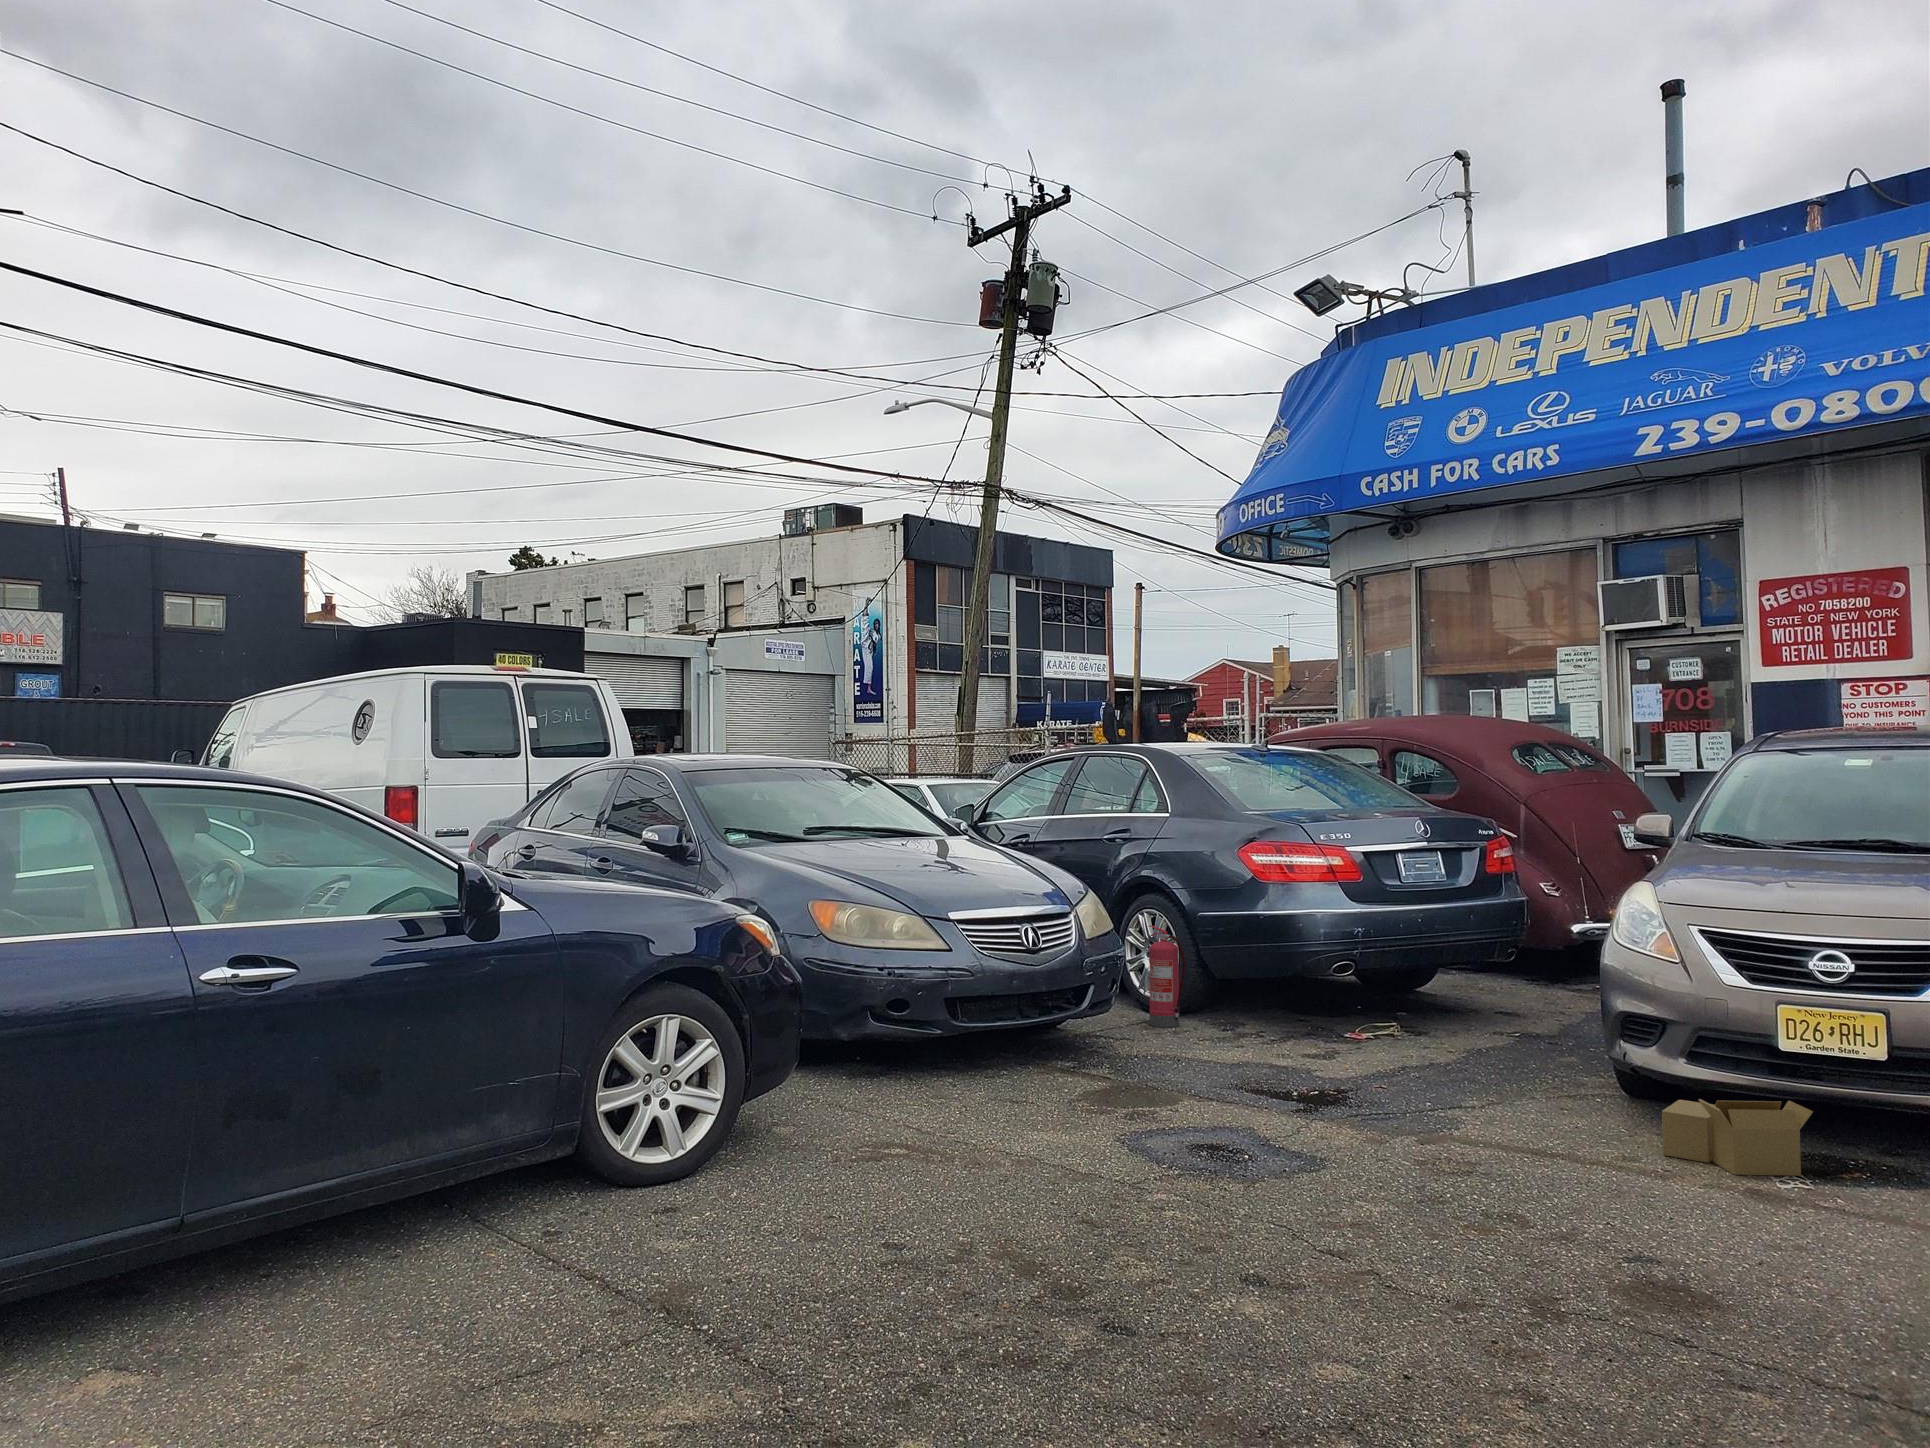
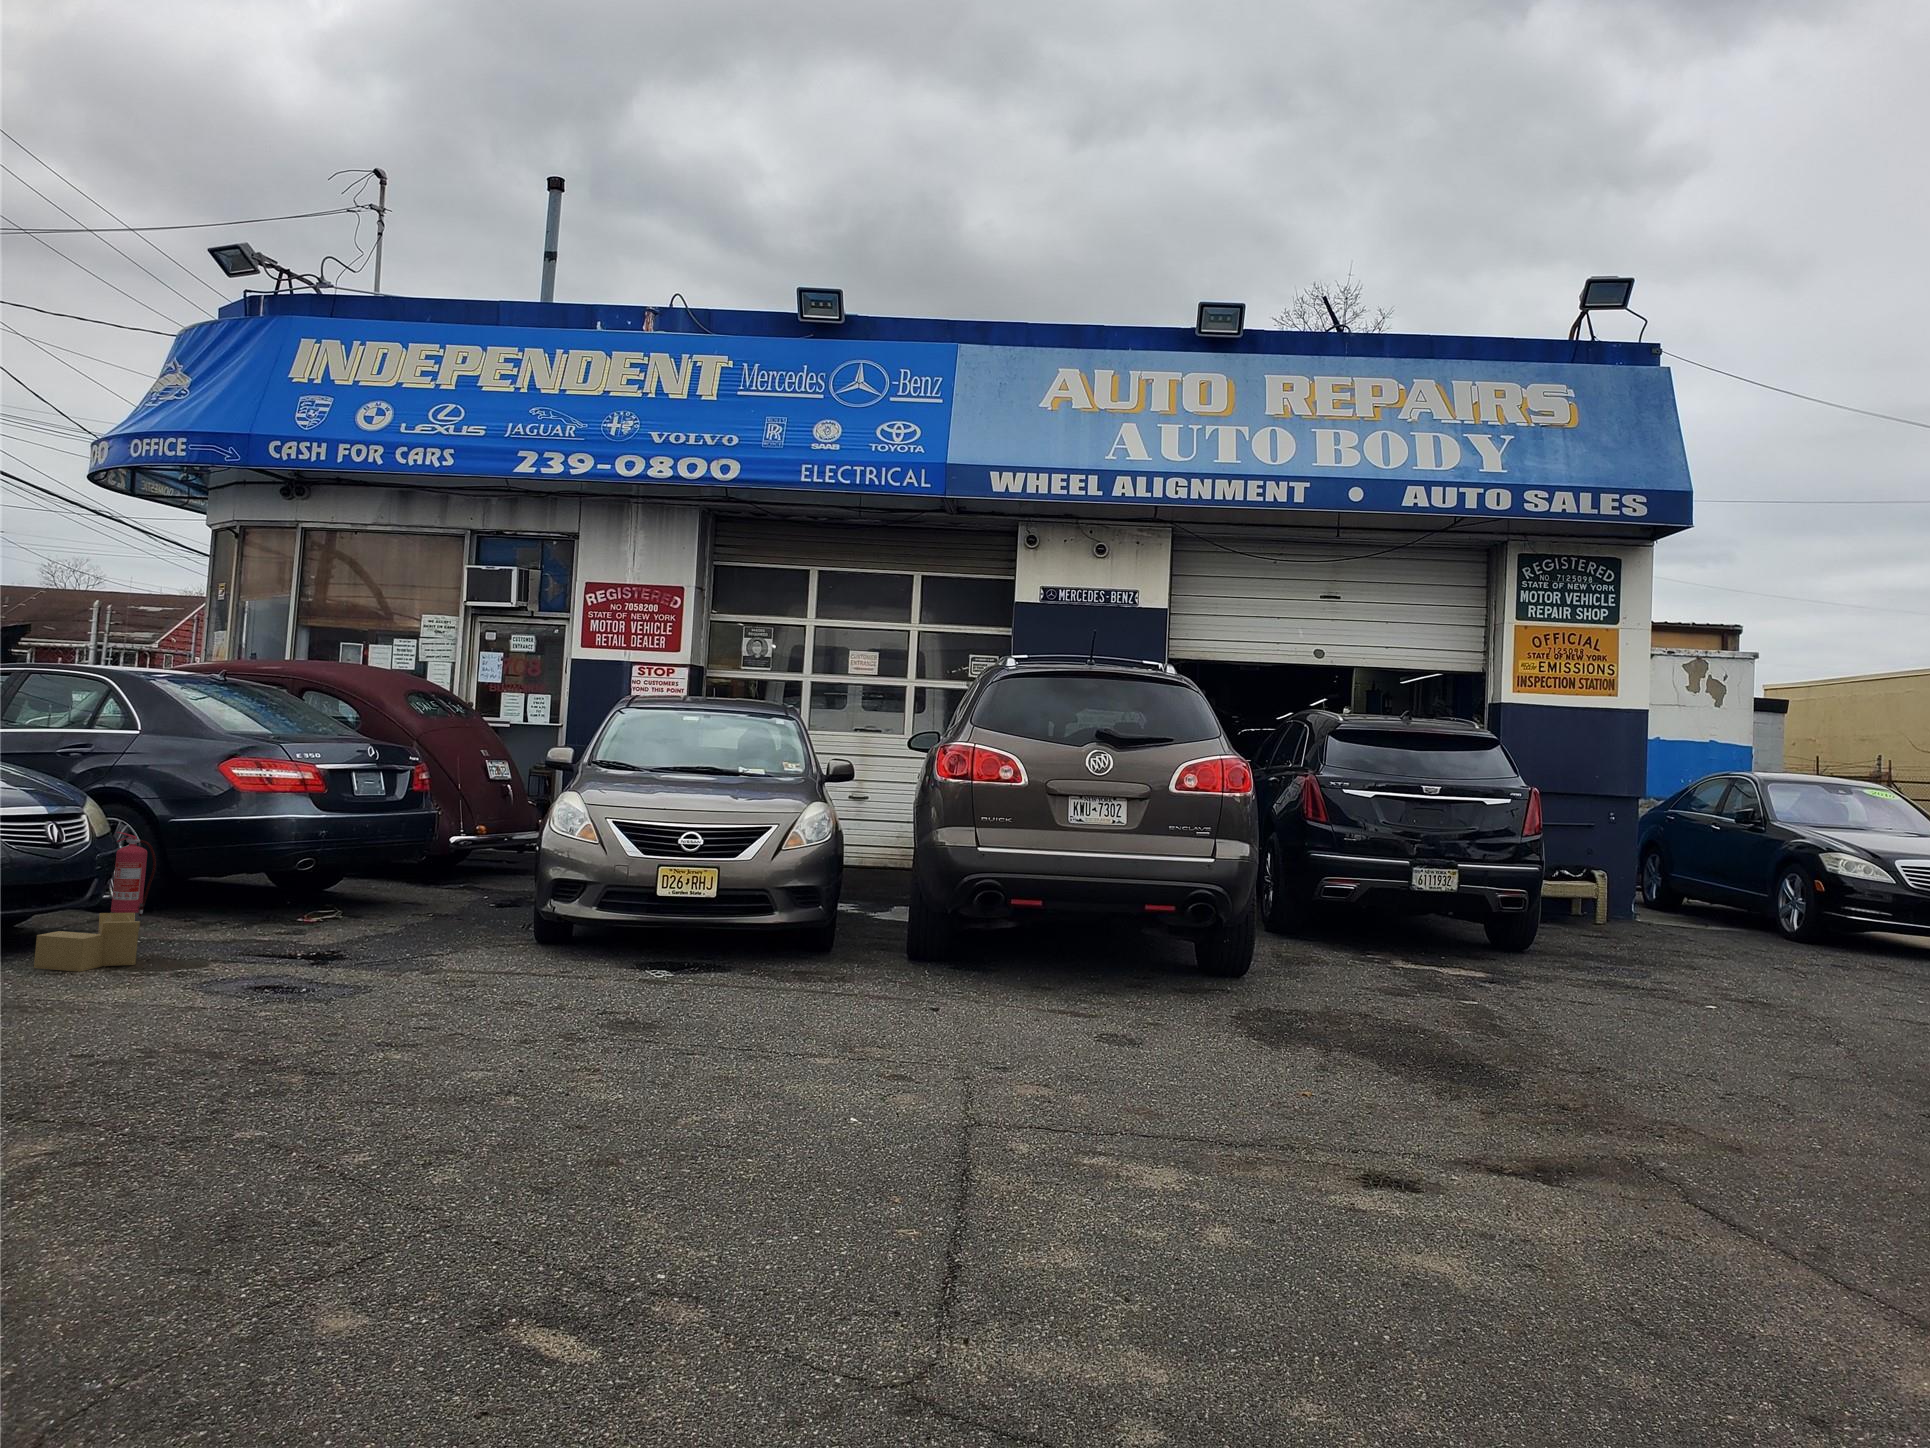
cardboard box: present [1662,1099,1813,1176] -> present [34,913,140,972]

